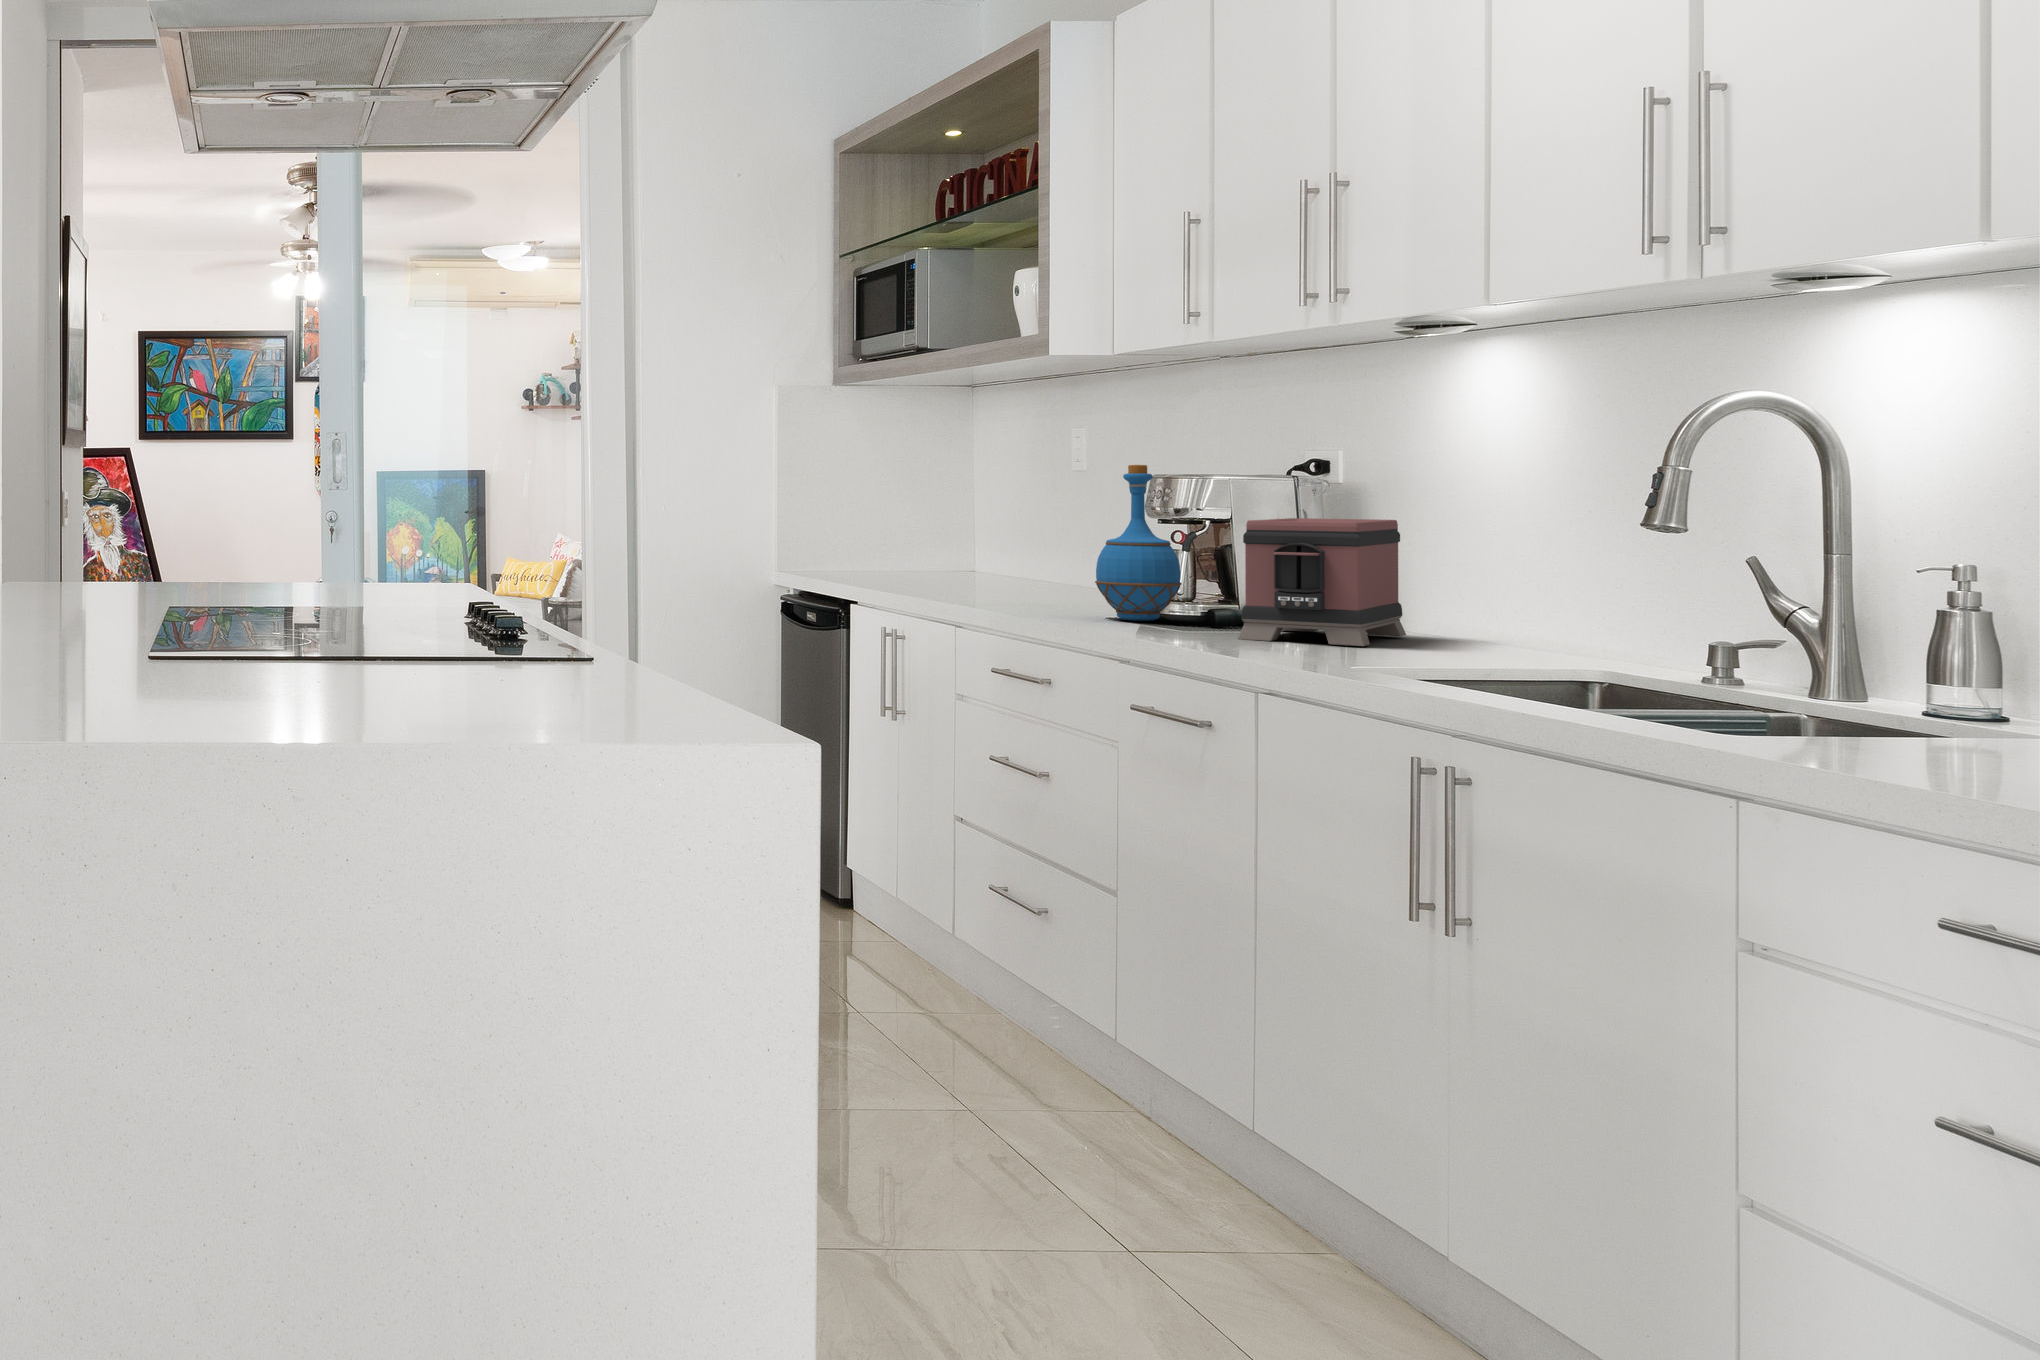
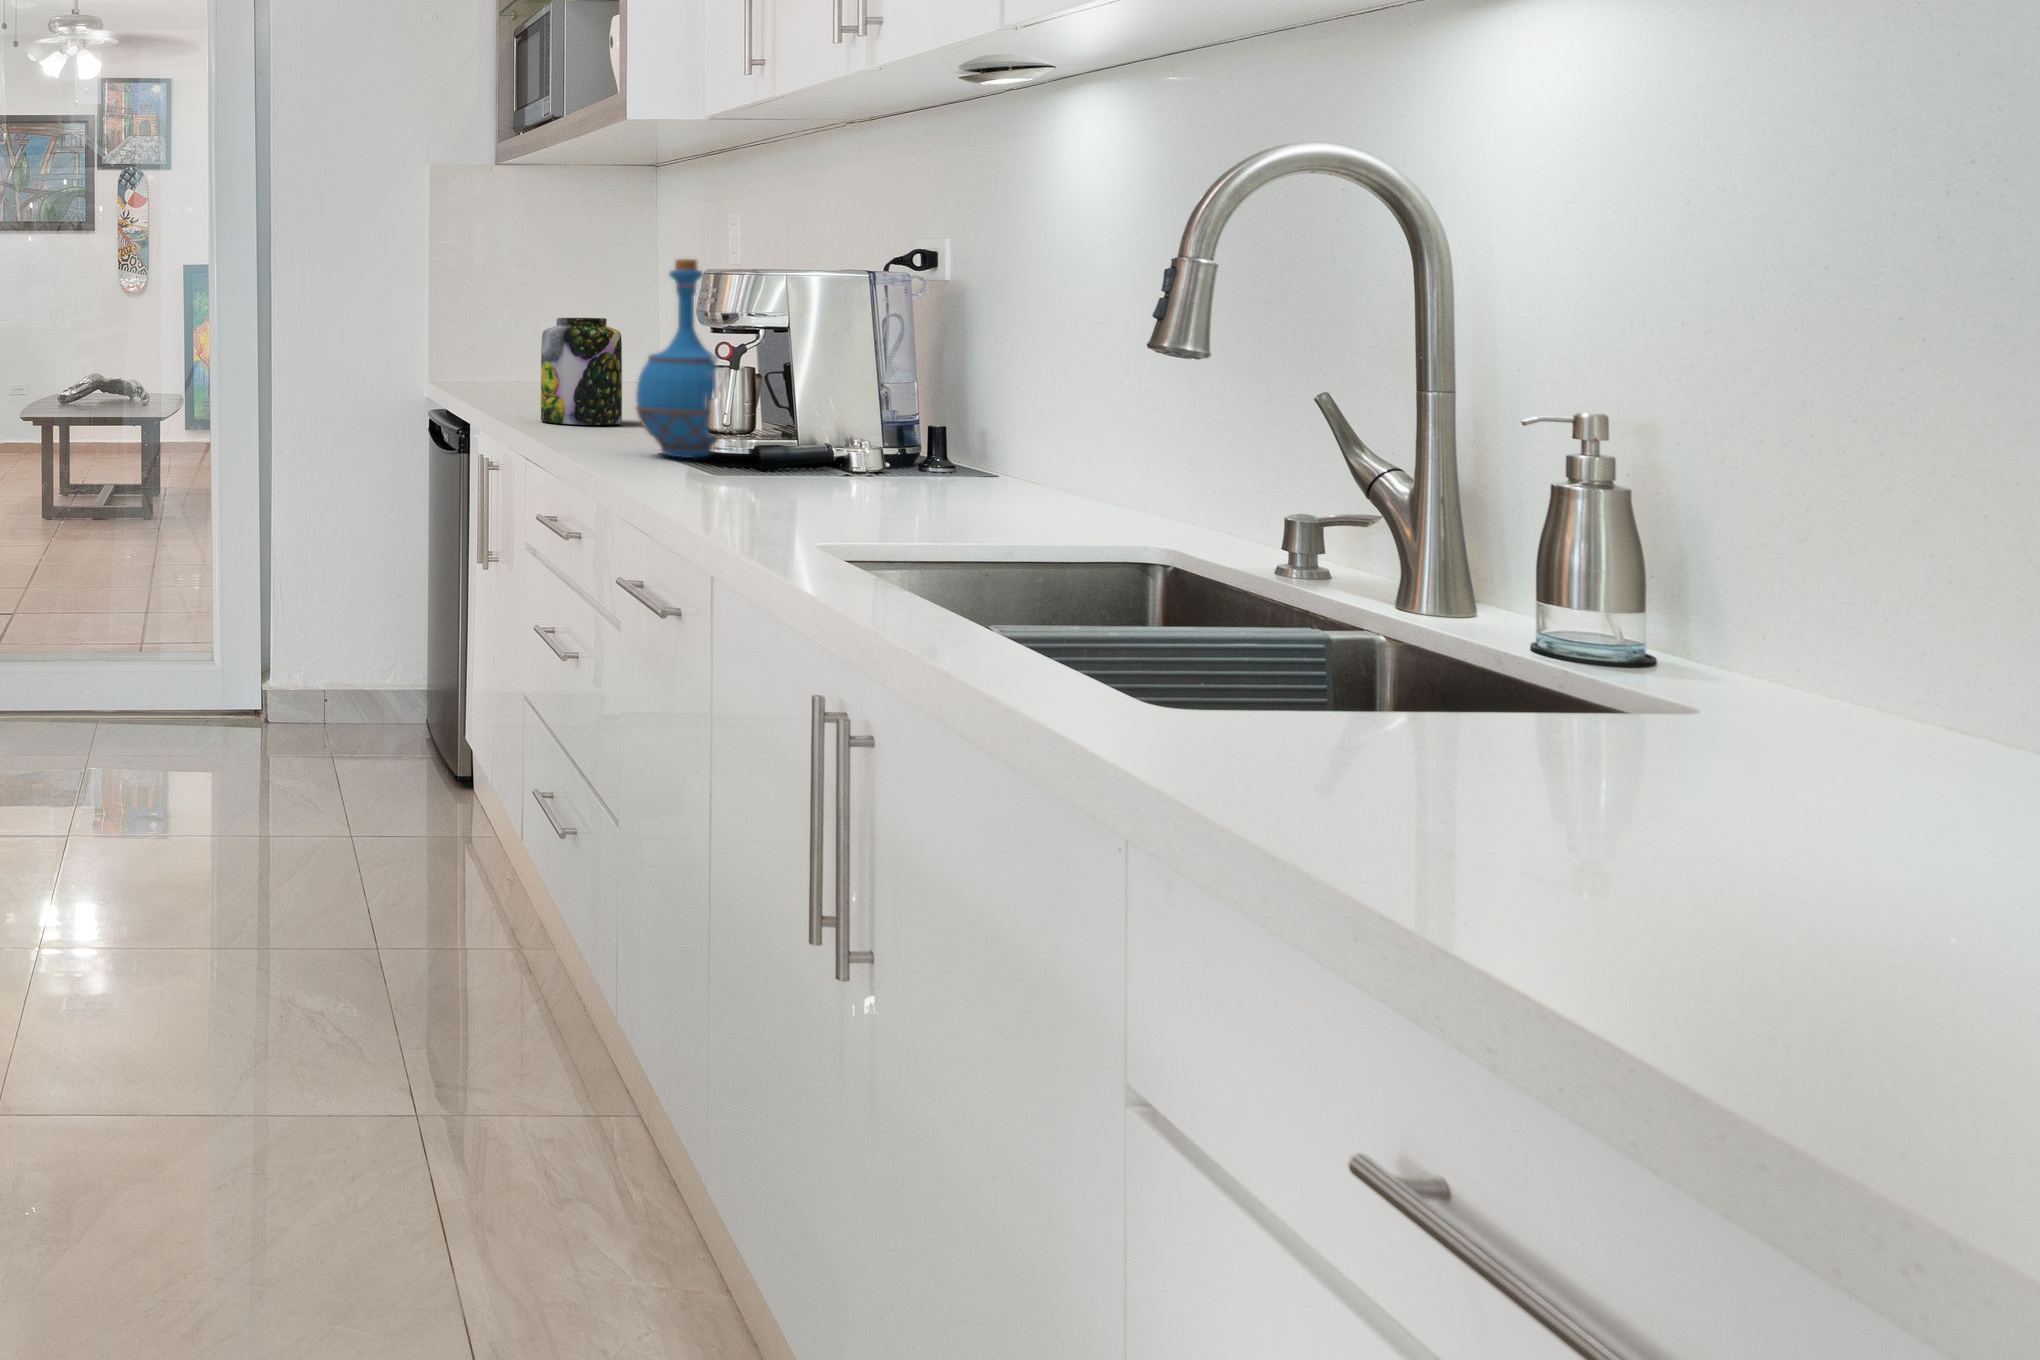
jar: none [962,512,1033,600] -> present [541,318,622,425]
toaster: present [1238,518,1406,646] -> none [759,328,992,501]

